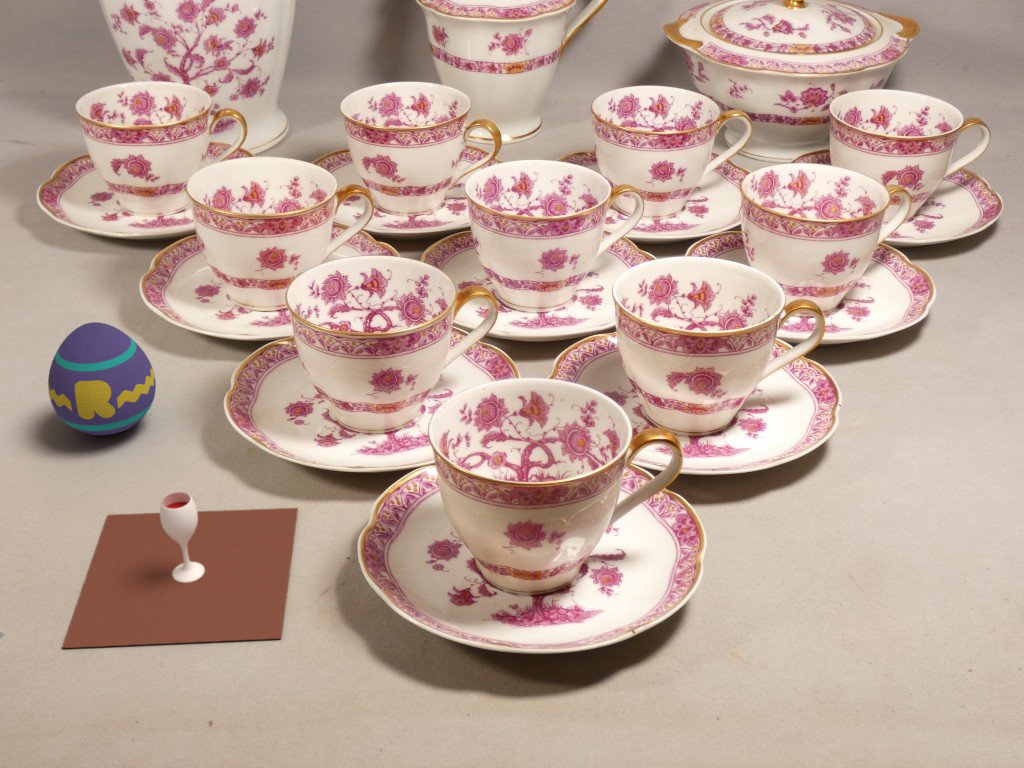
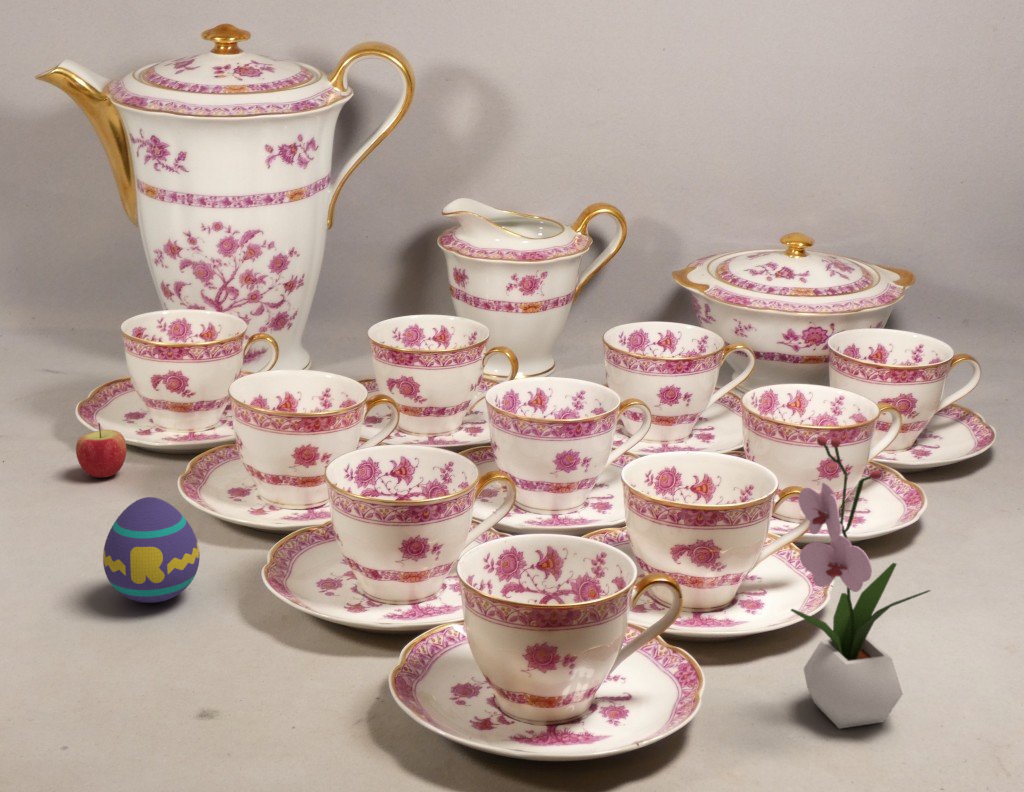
apple: none [34,217,89,274] -> present [76,423,126,478]
flower arrangement: none [805,270,969,583] -> present [791,437,930,729]
wine glass: present [62,492,298,648] -> none [123,629,331,761]

